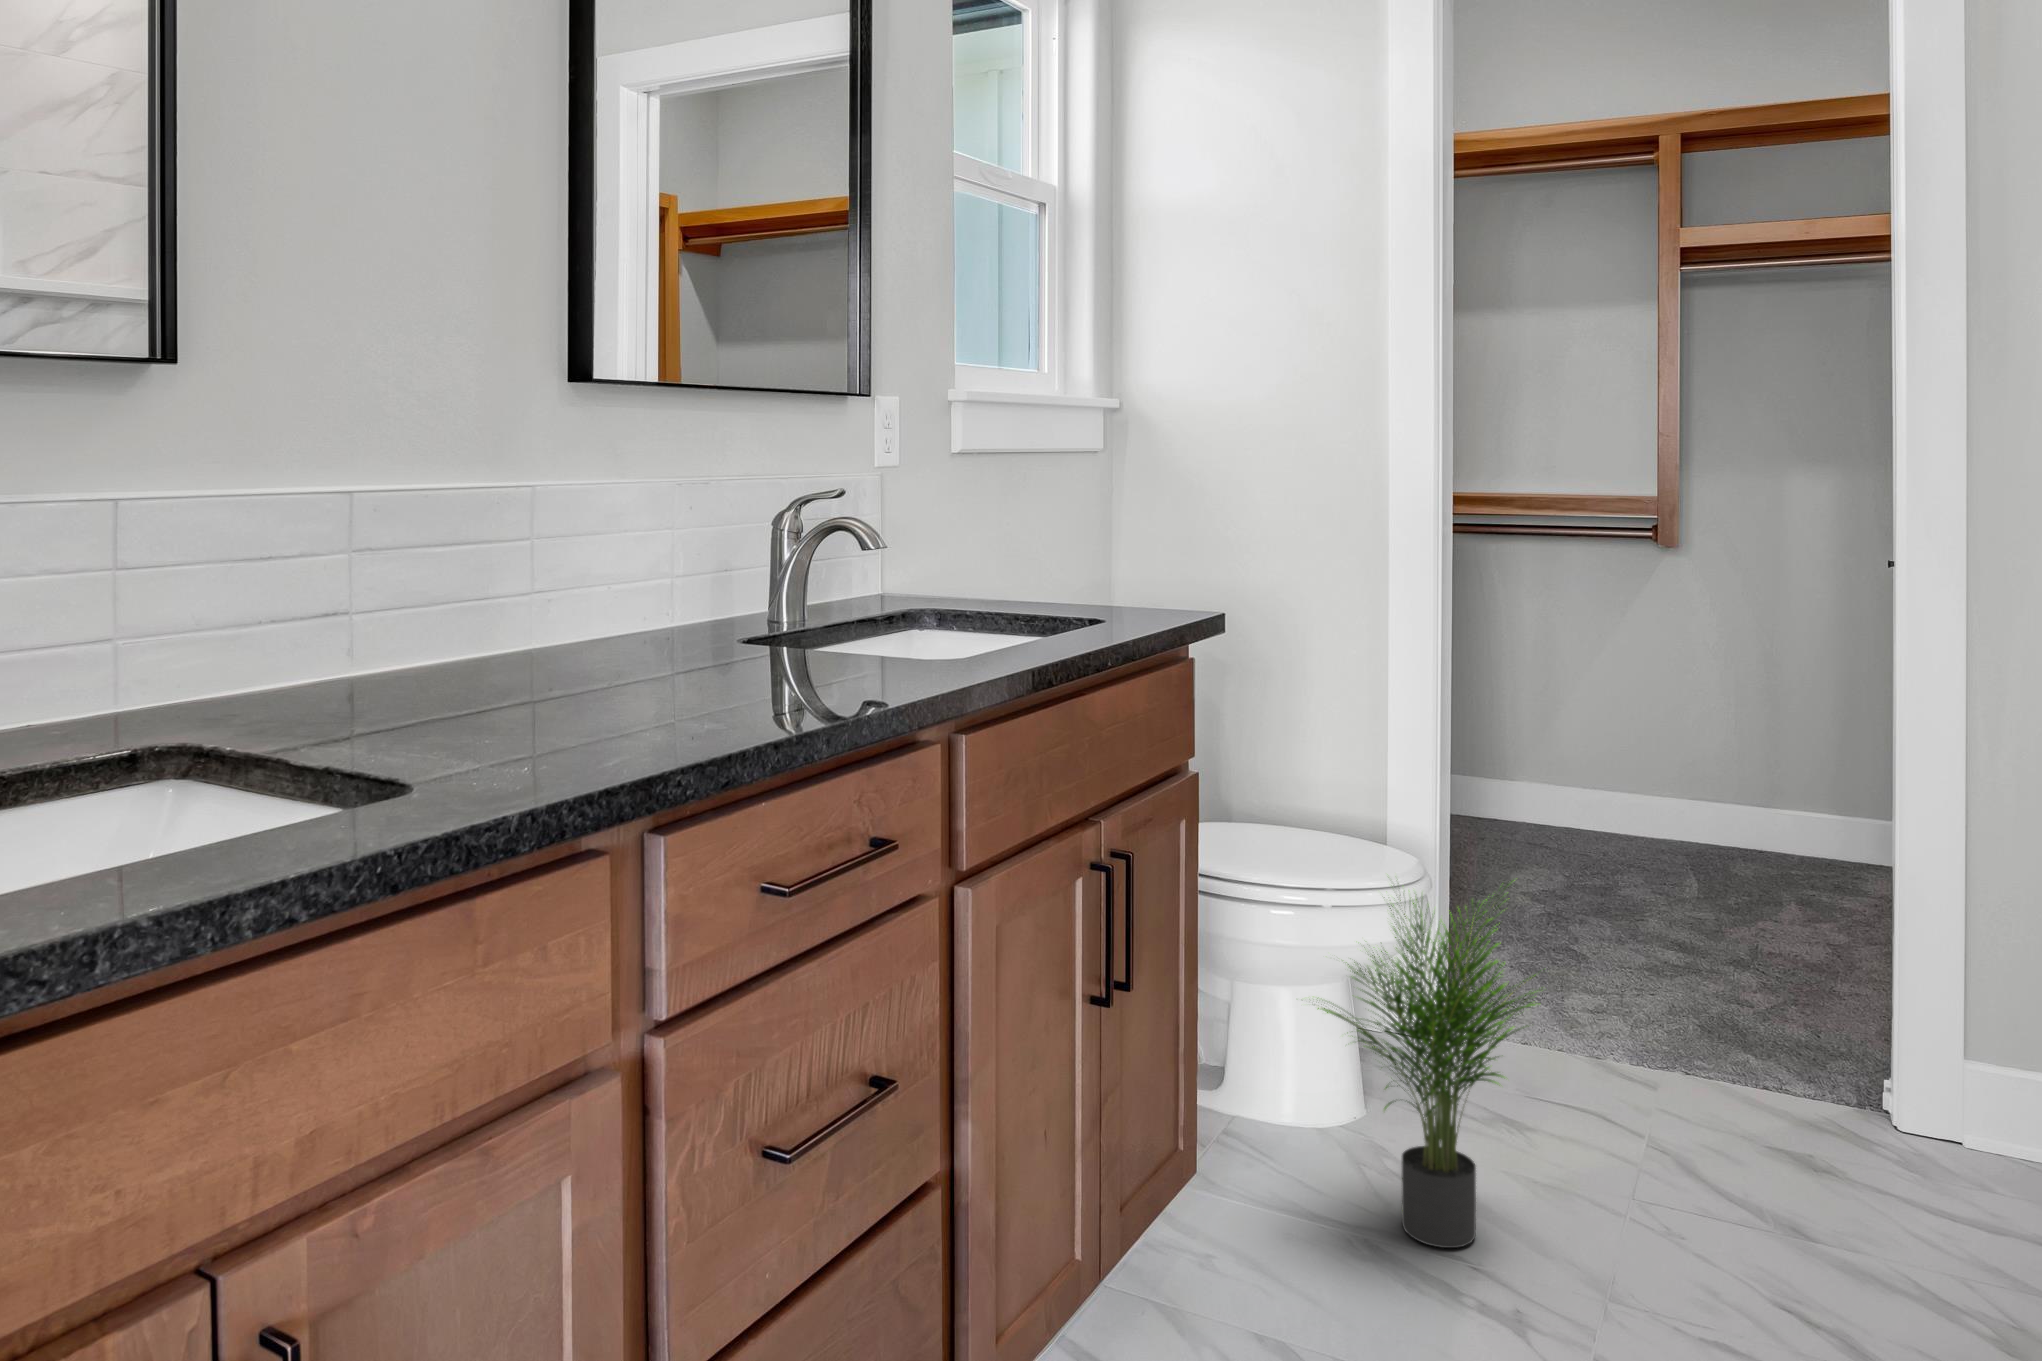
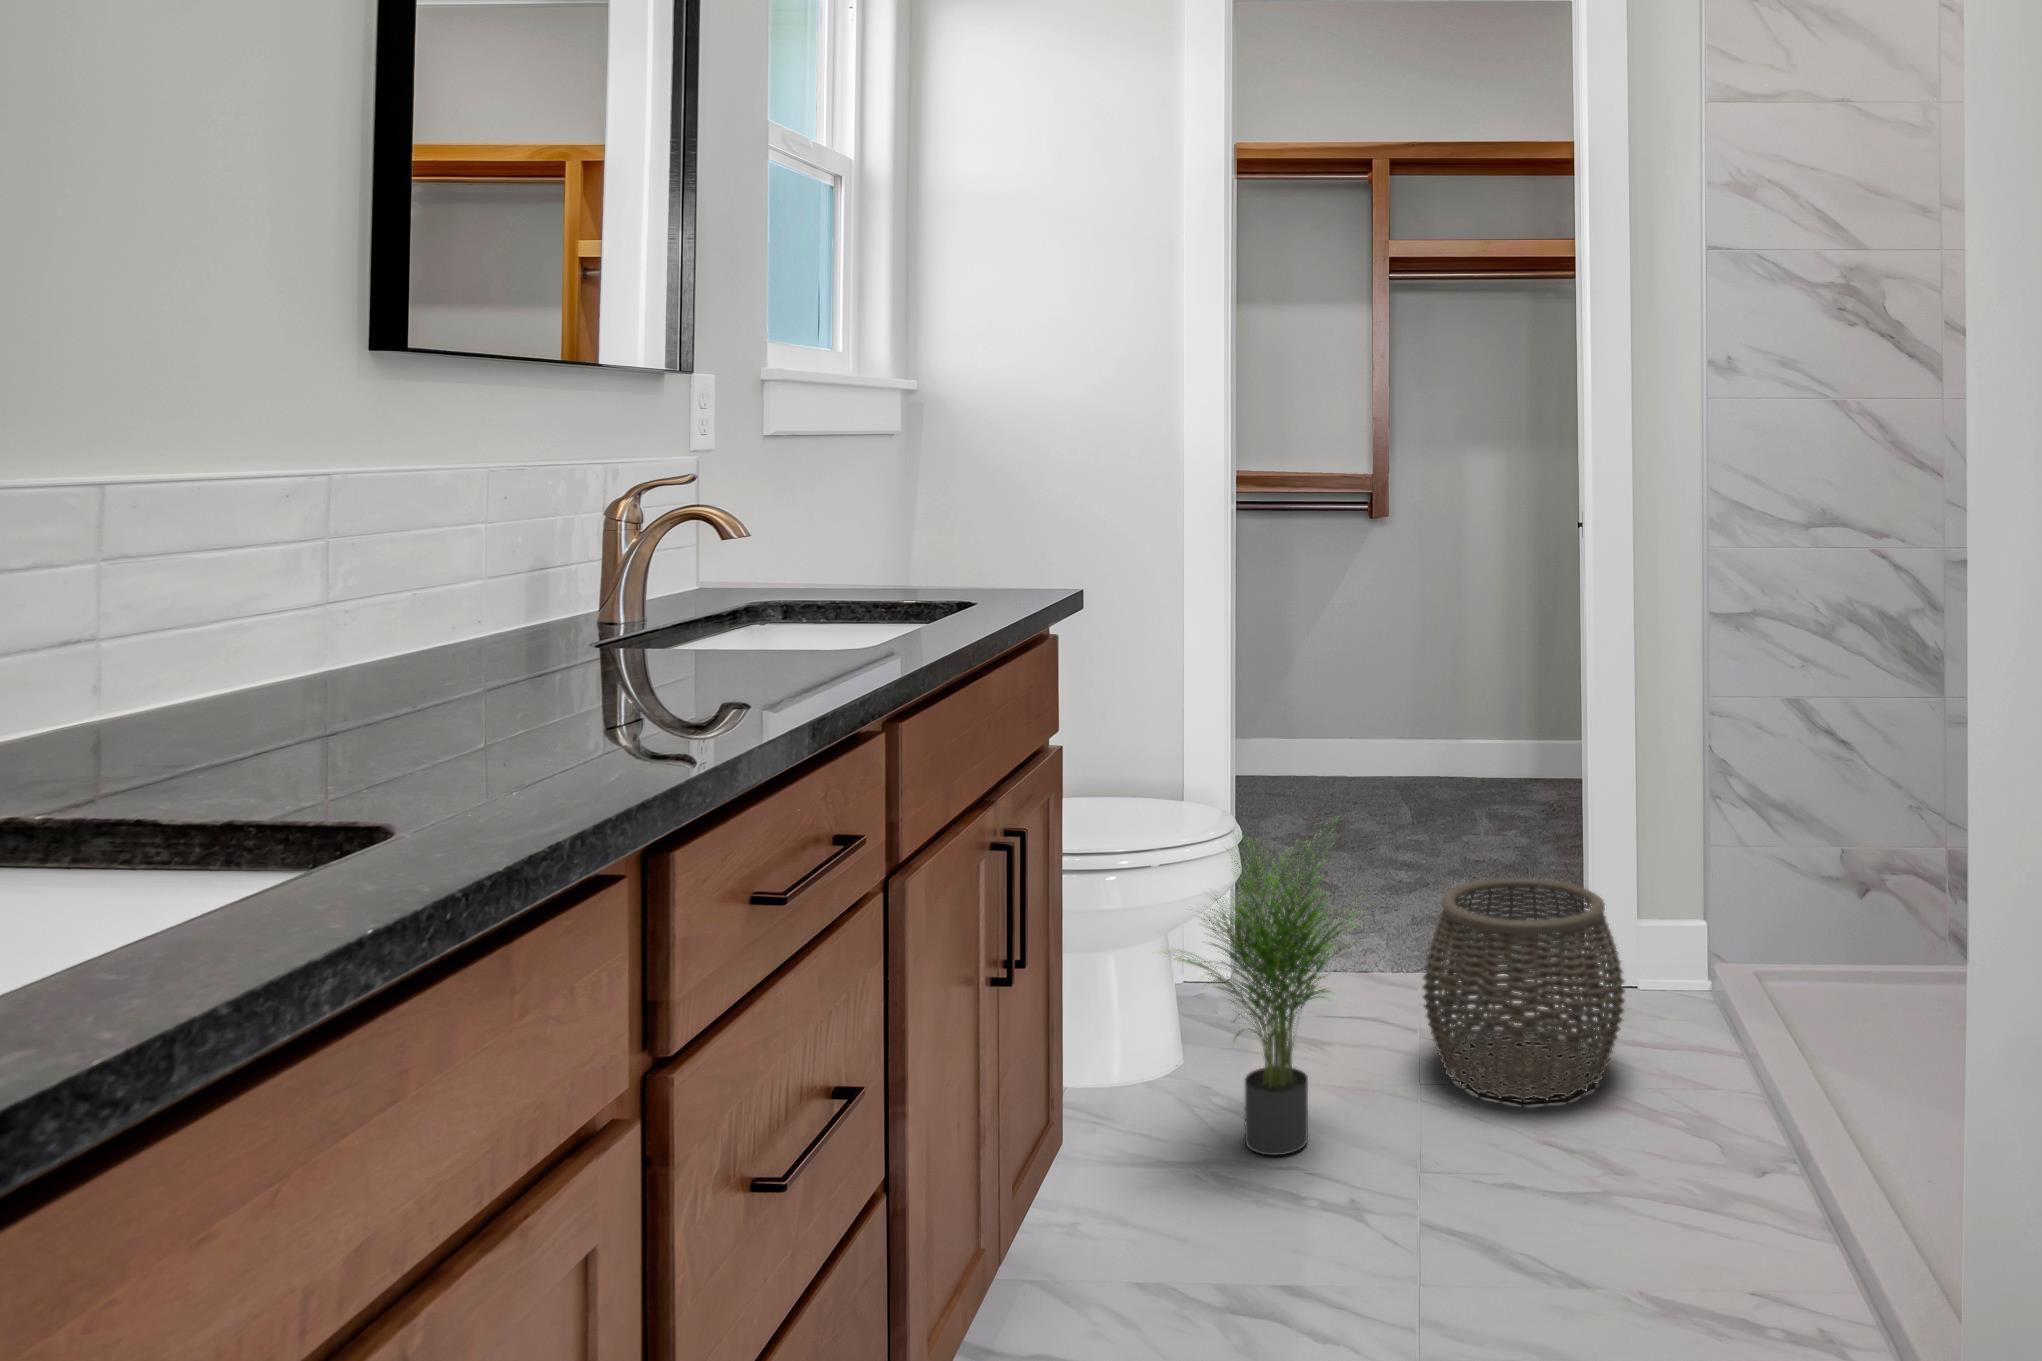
woven basket: none [1637,976,1919,1264] -> present [1422,878,1625,1100]

